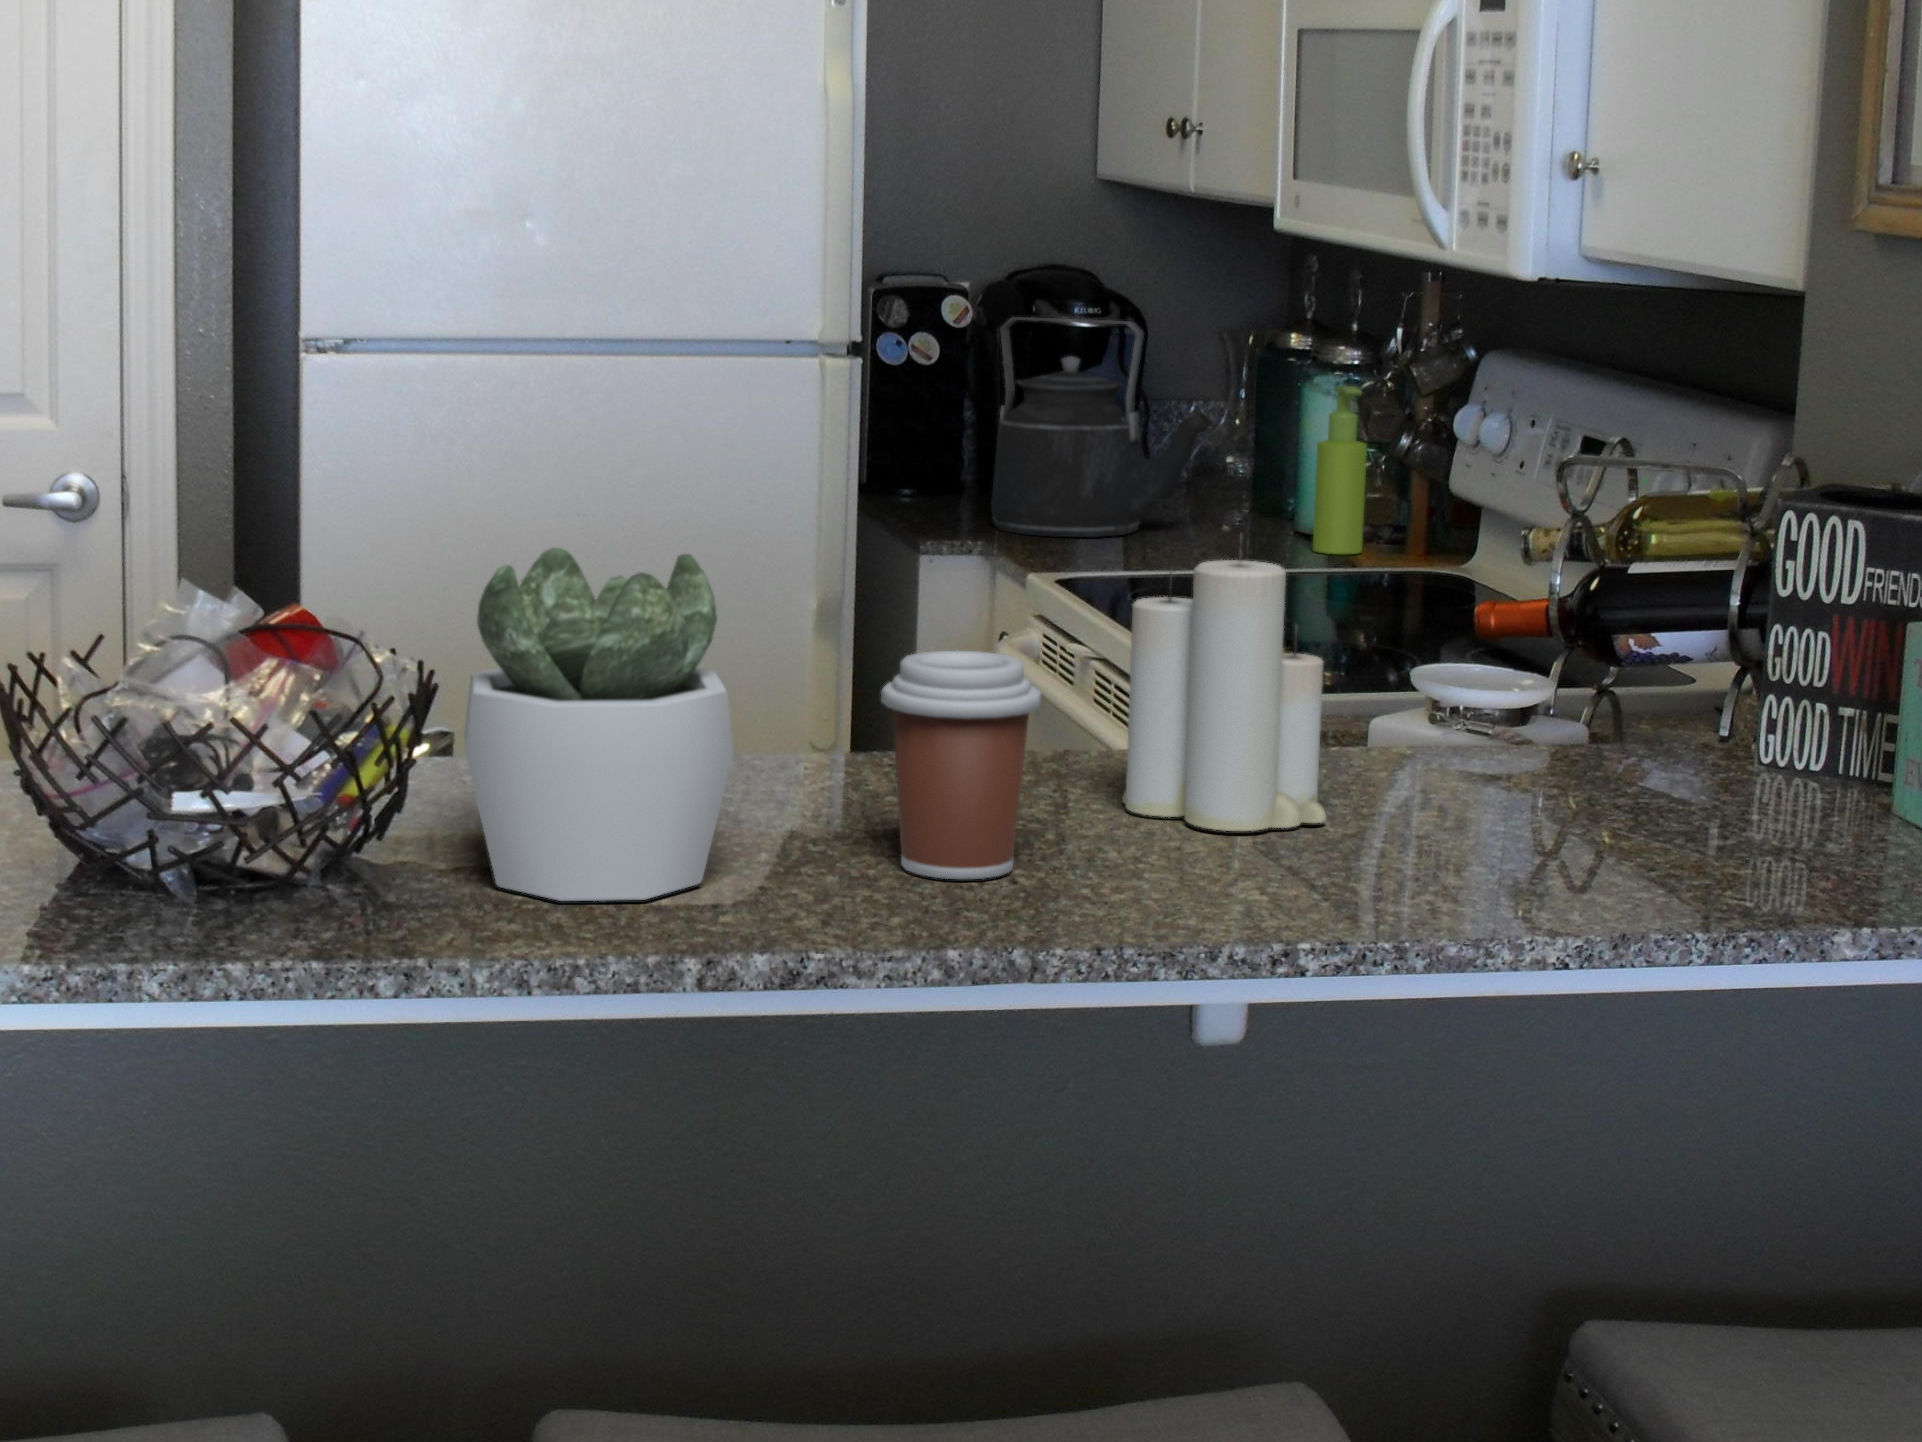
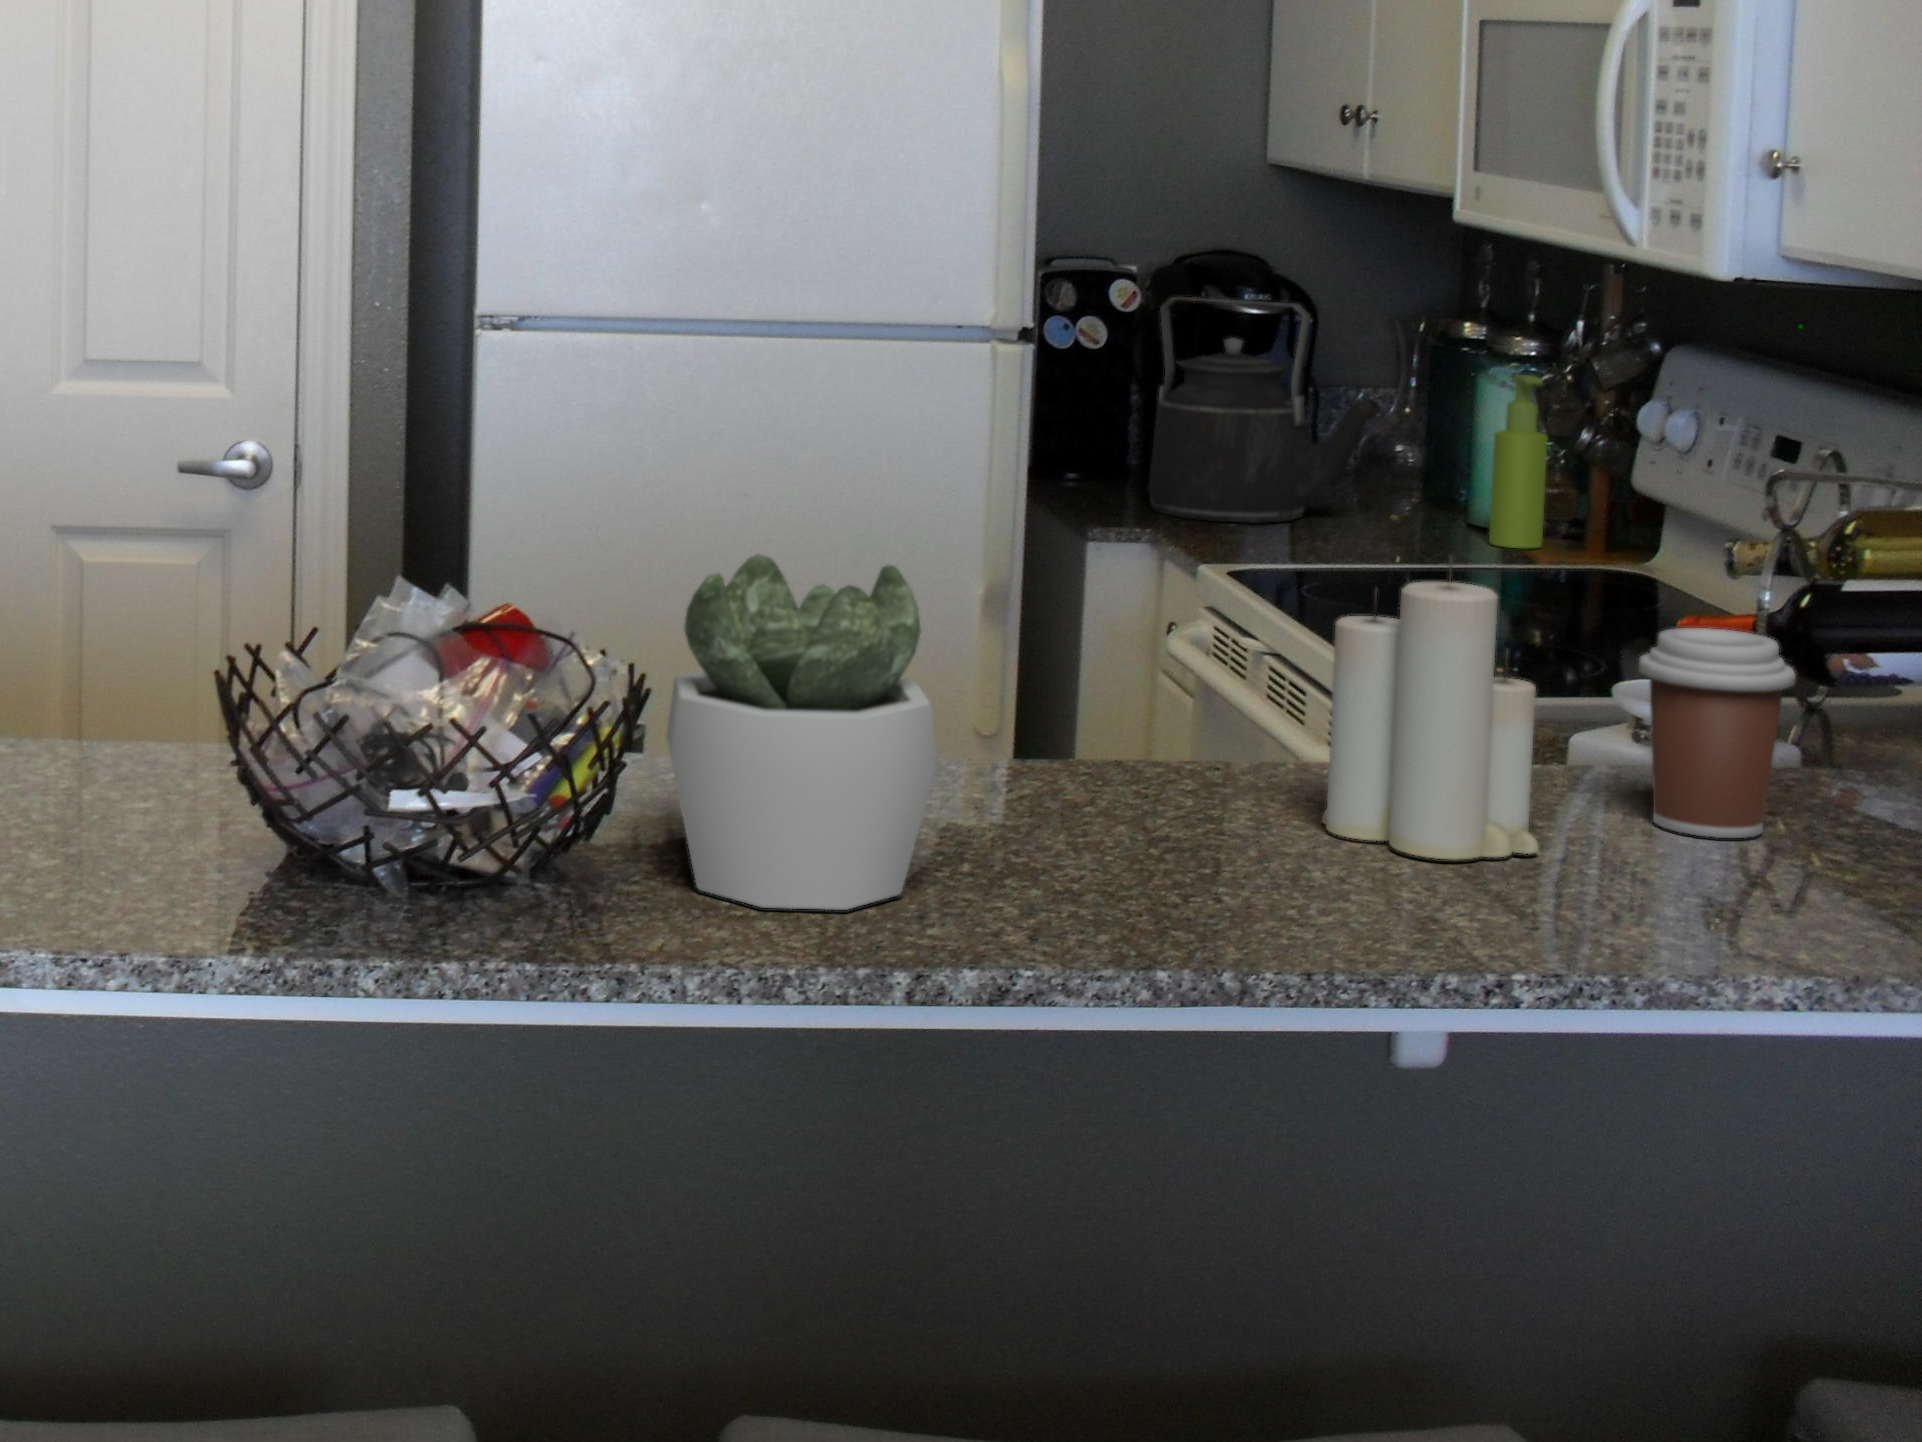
coffee cup: present [881,650,1041,879] -> present [1639,628,1796,838]

